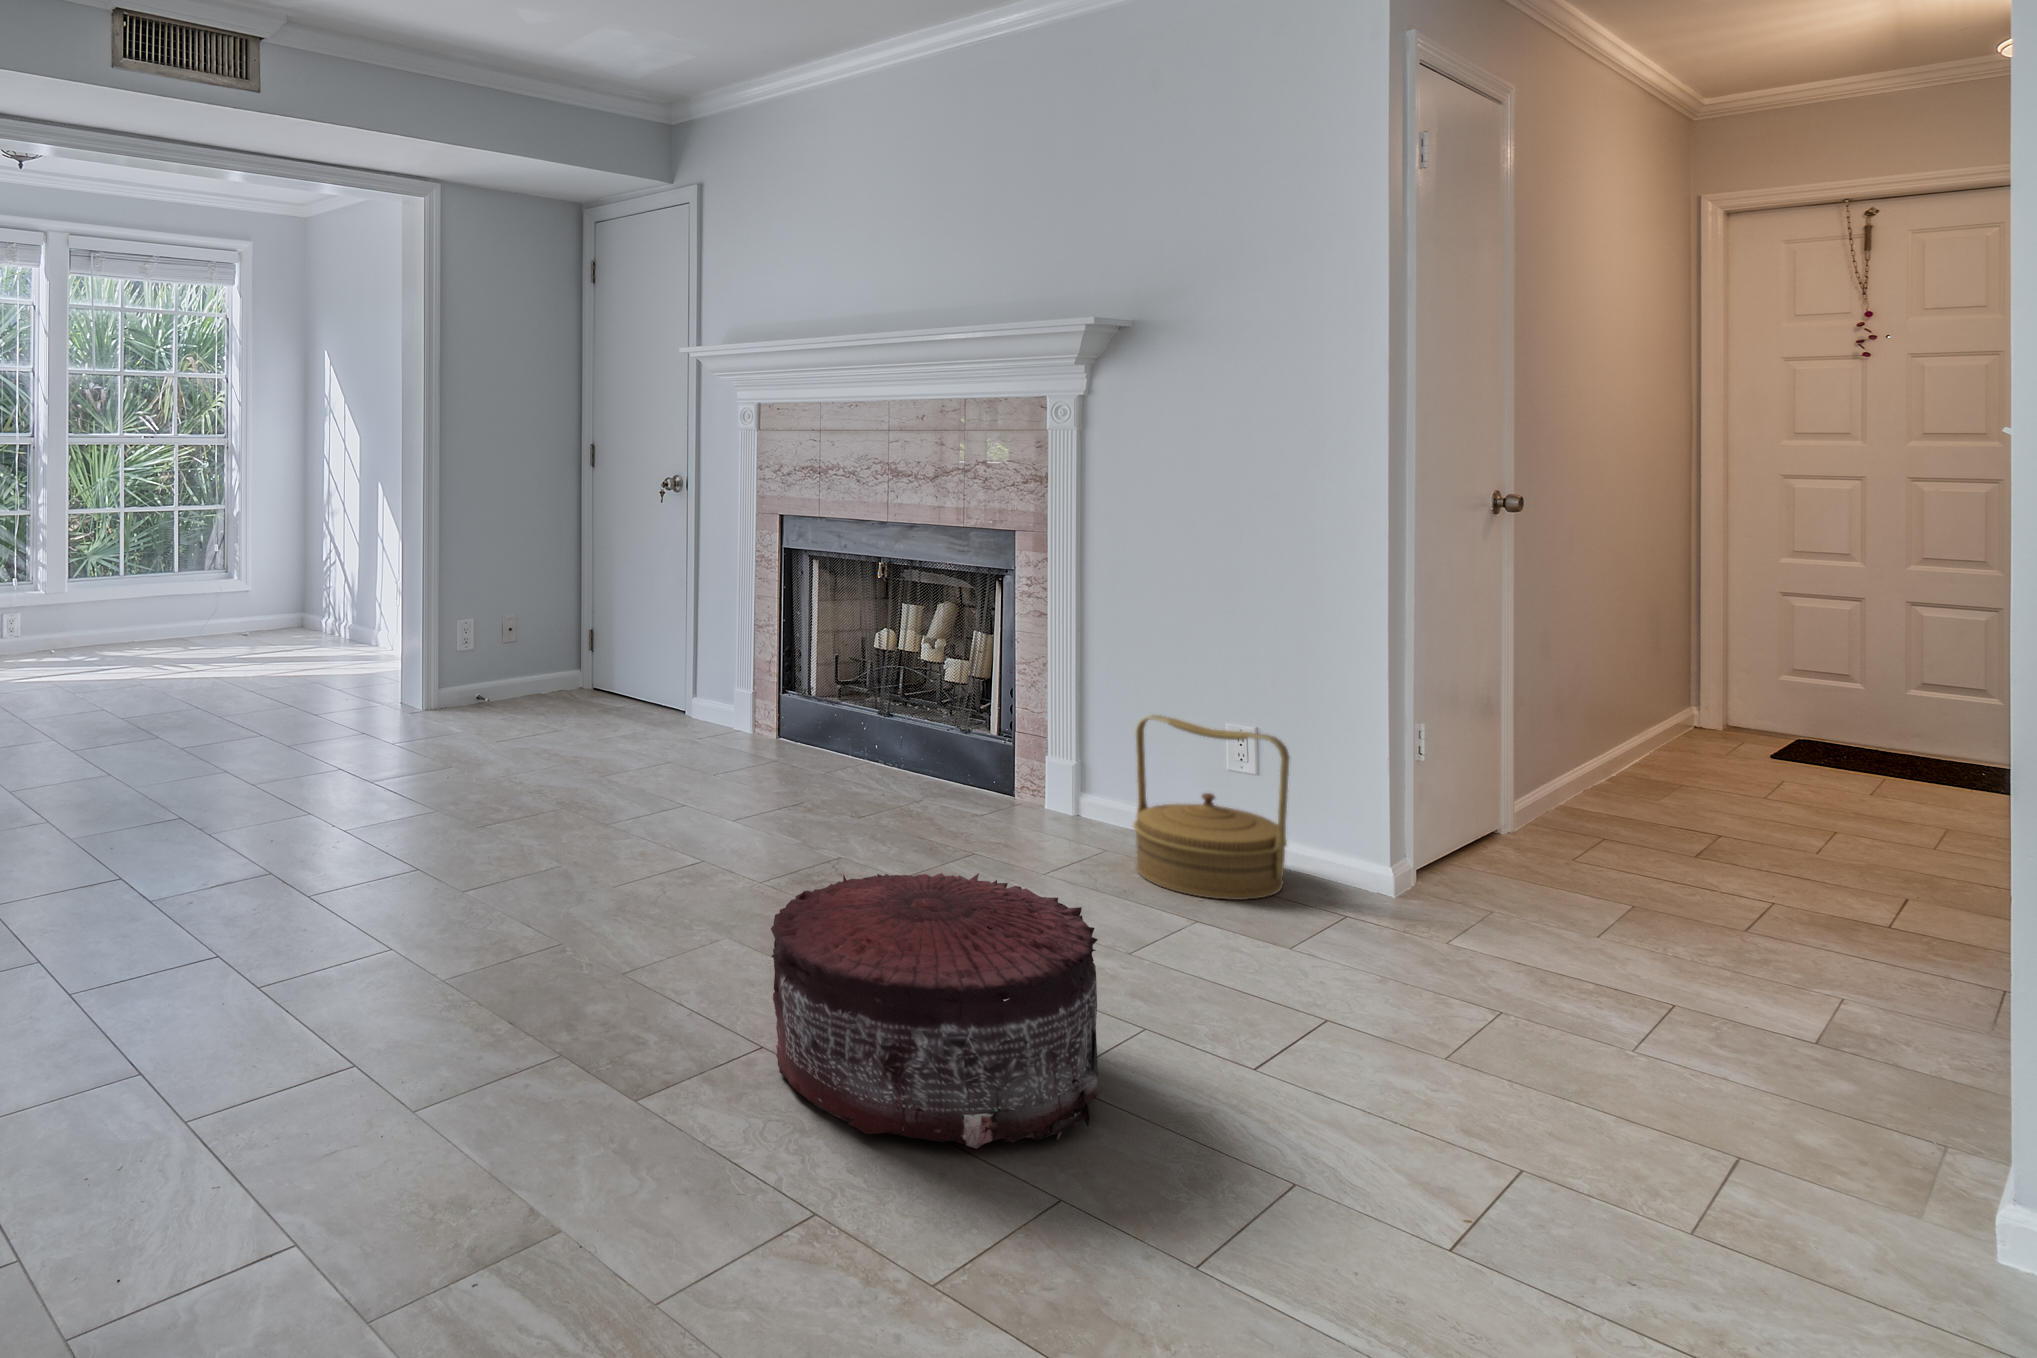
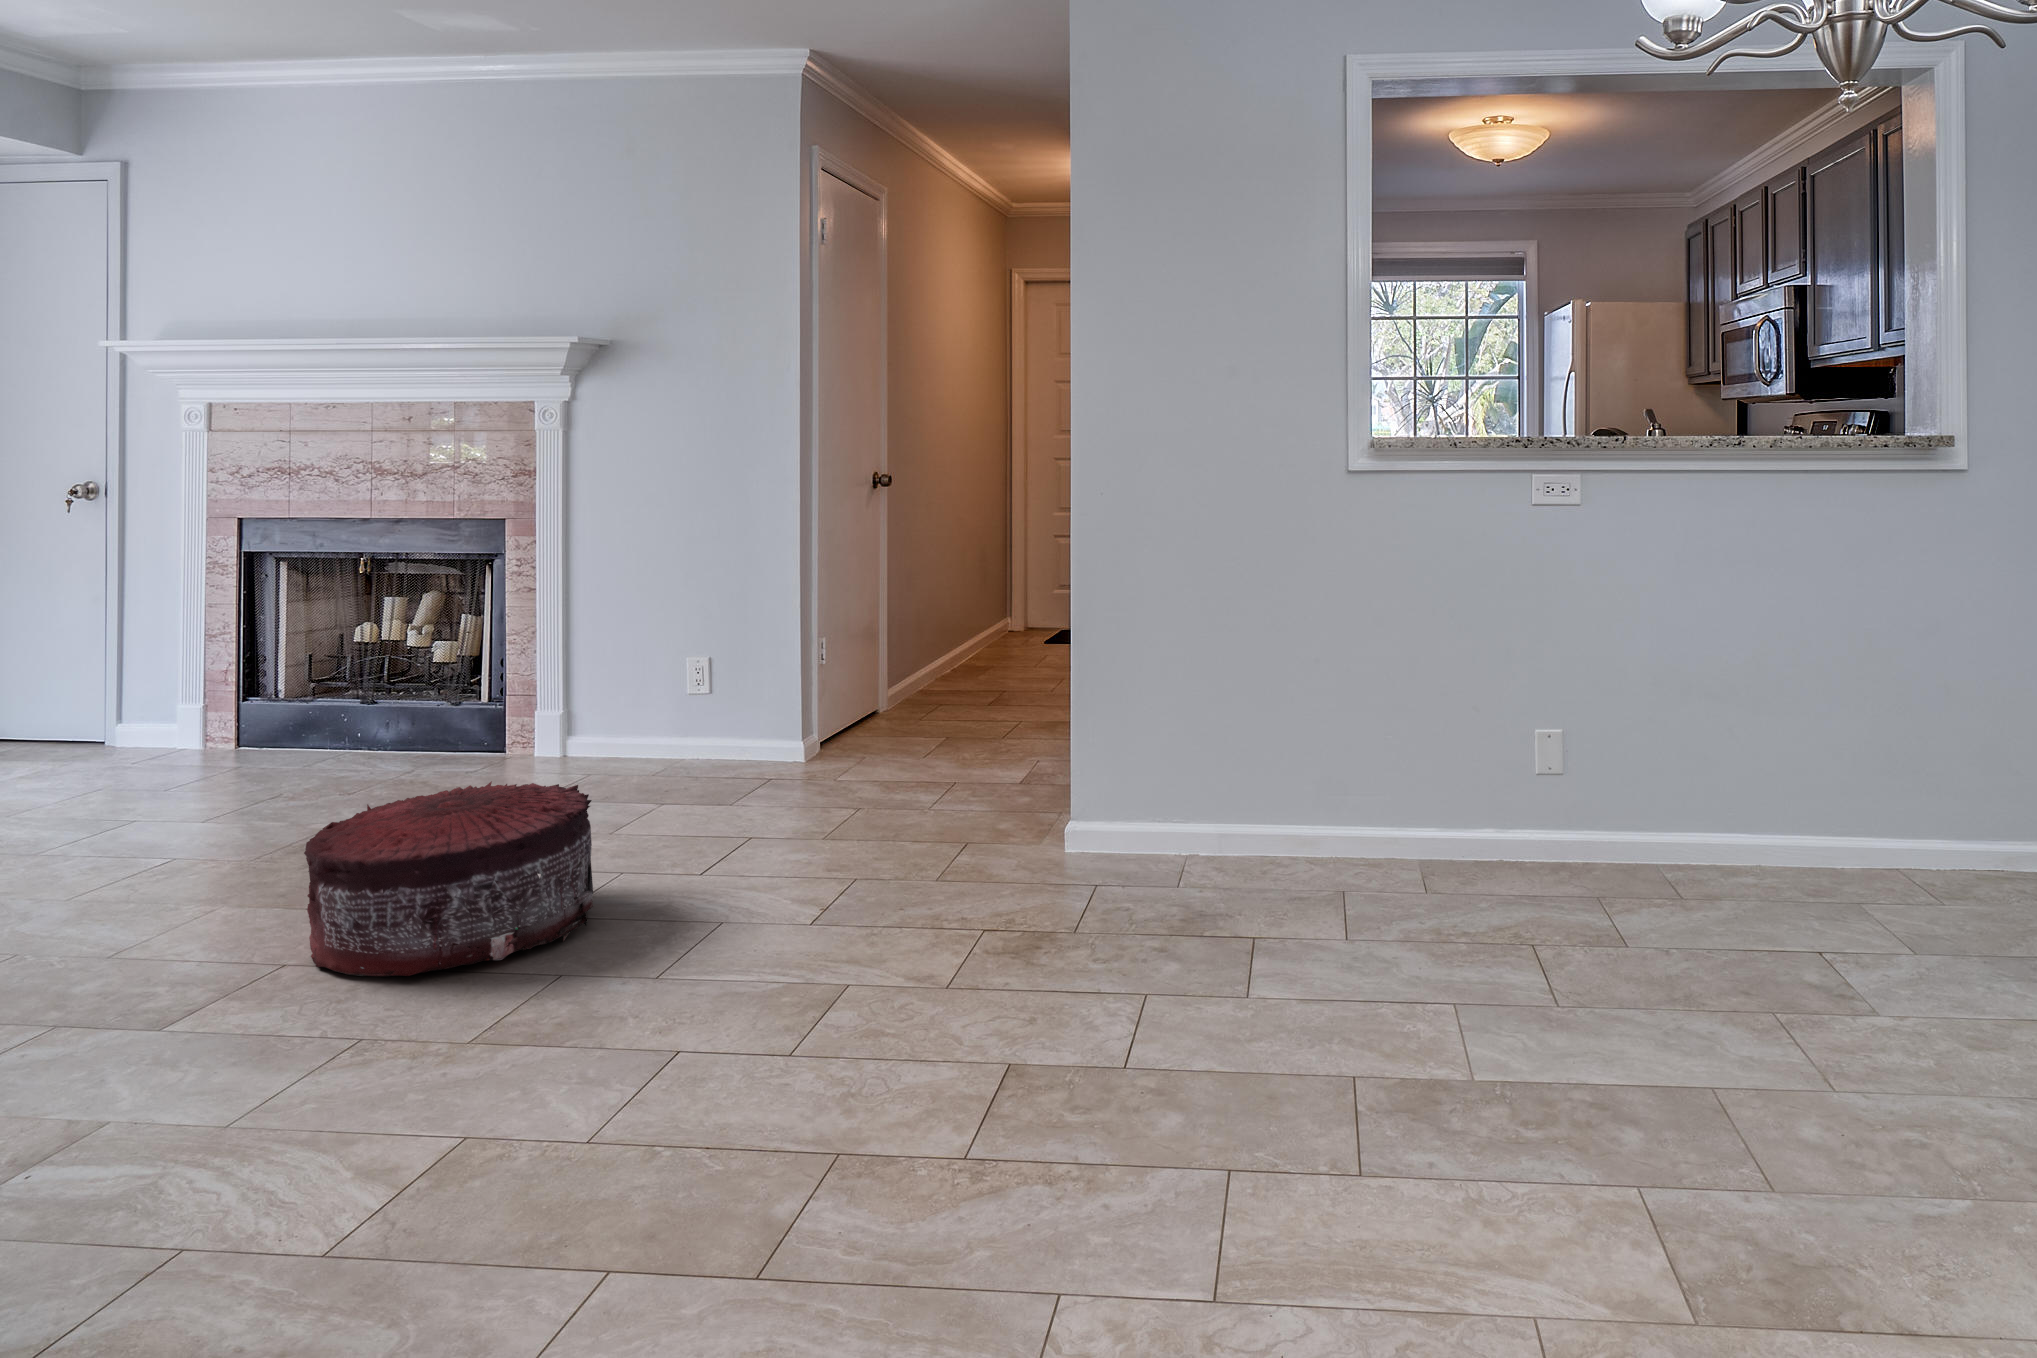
woven basket: present [1133,715,1289,900] -> none [615,657,733,789]

